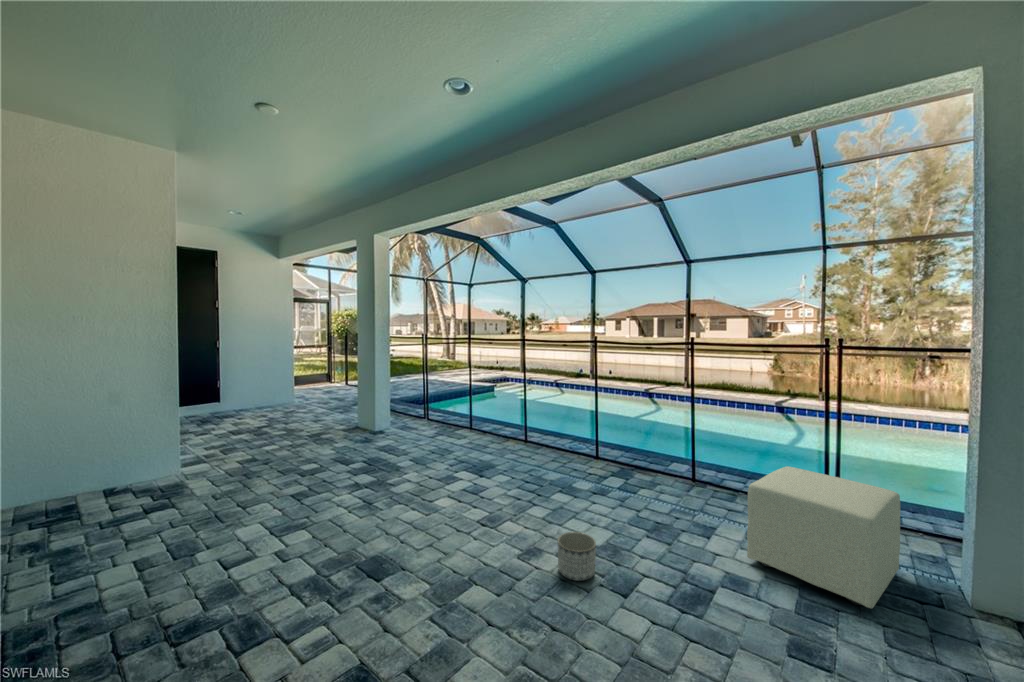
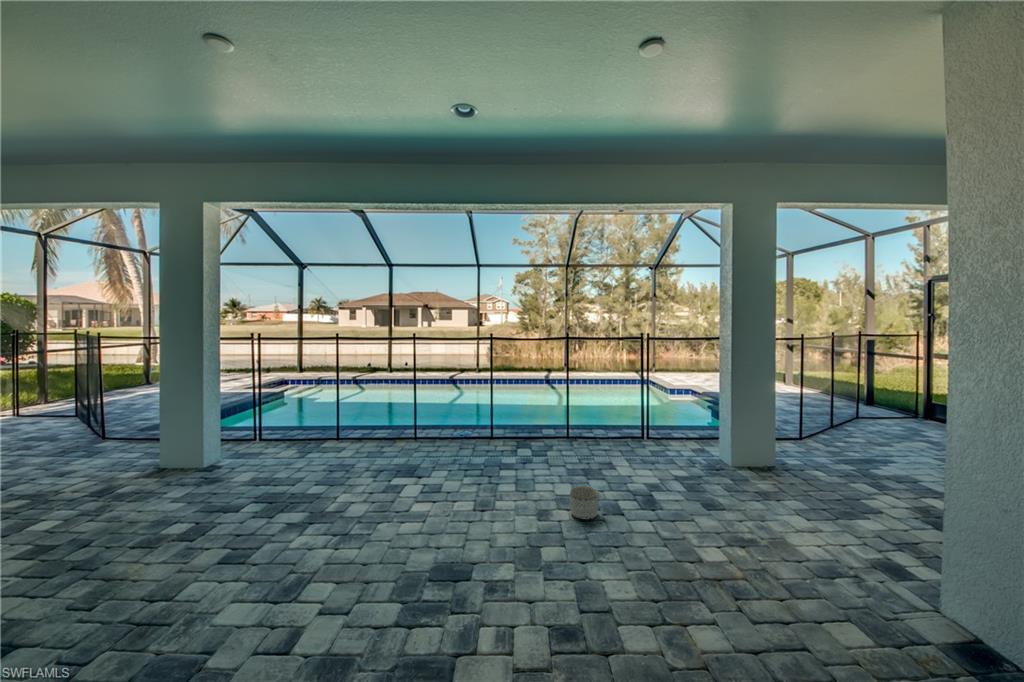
ottoman: present [747,466,900,608] -> none [643,414,713,479]

